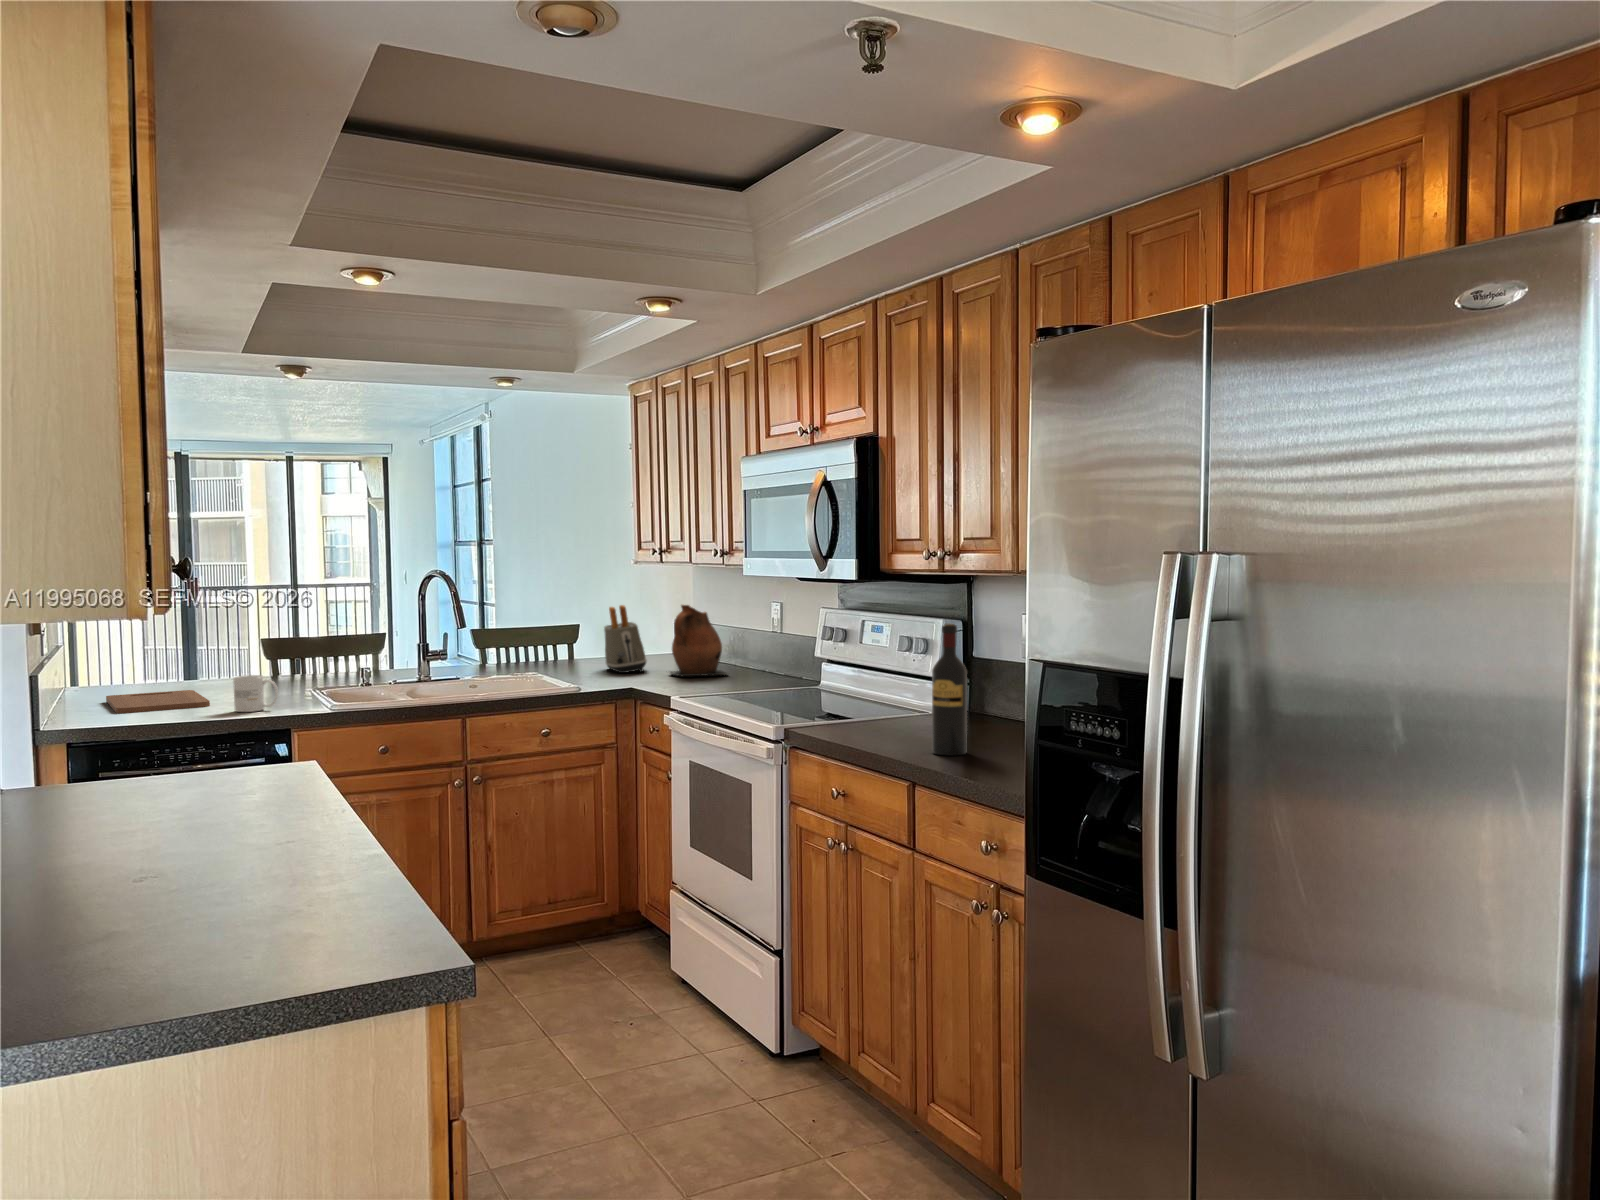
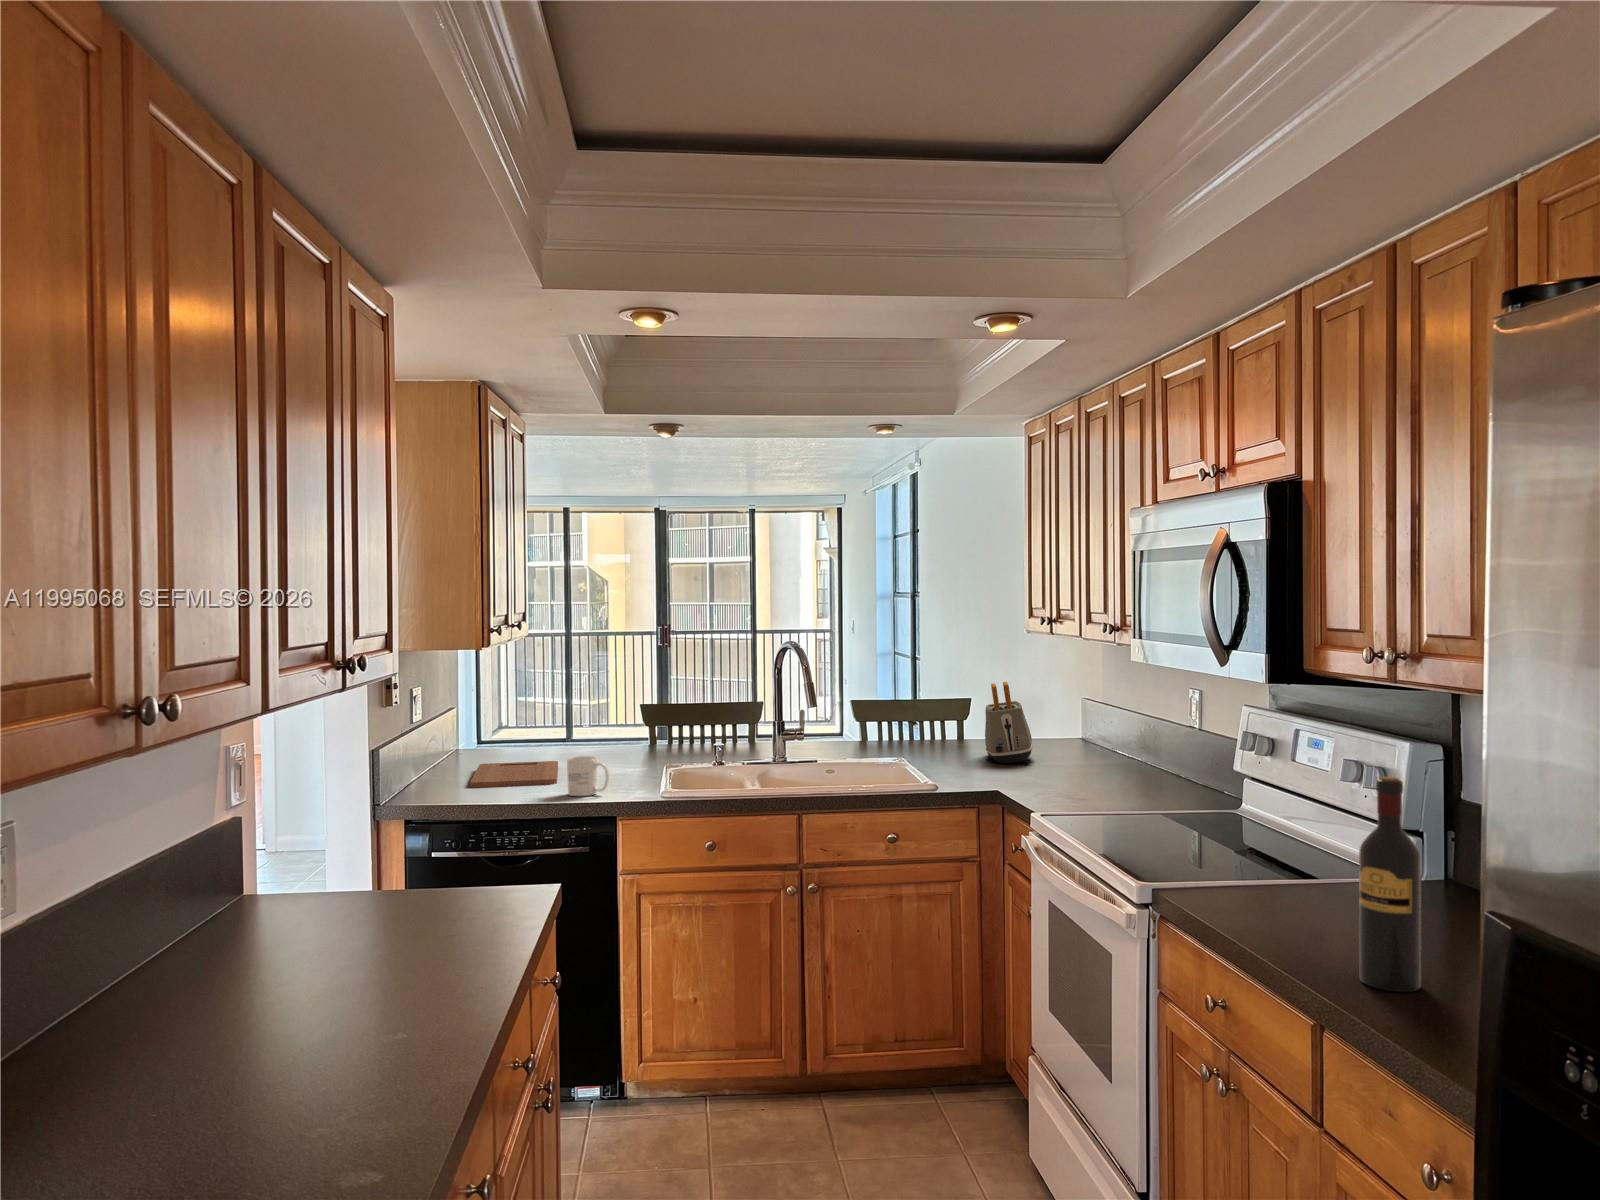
ceramic pitcher: present [670,605,728,677] -> none [1051,687,1129,778]

